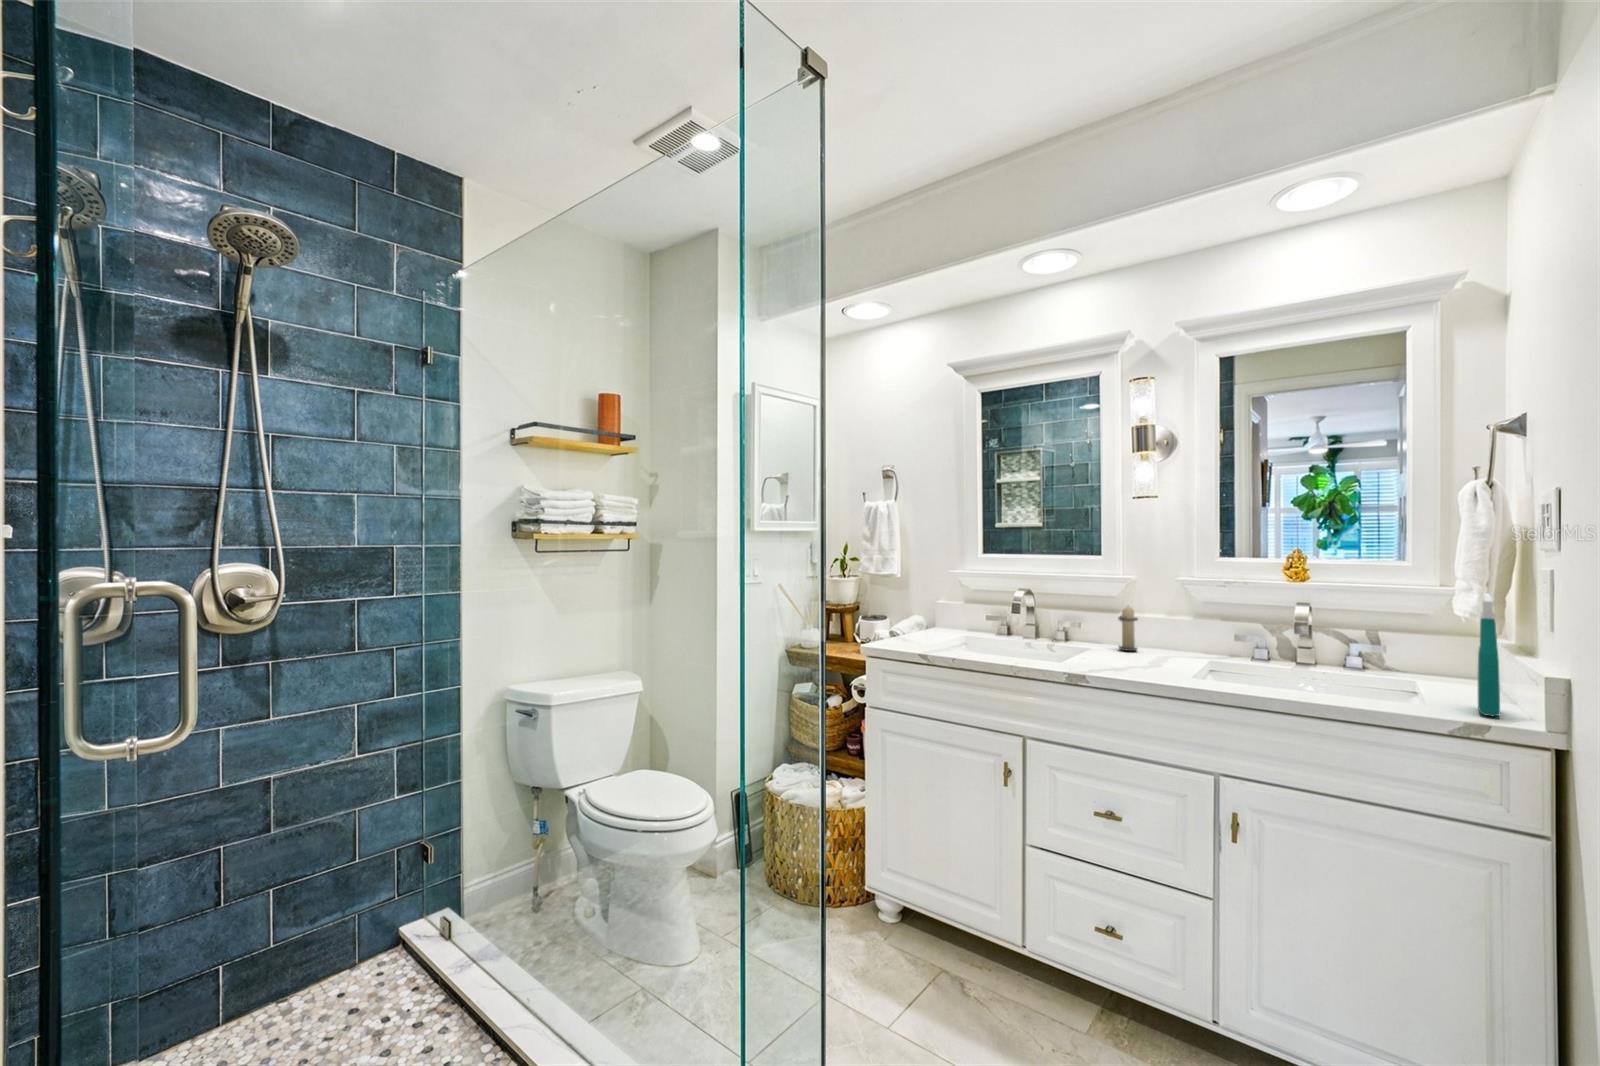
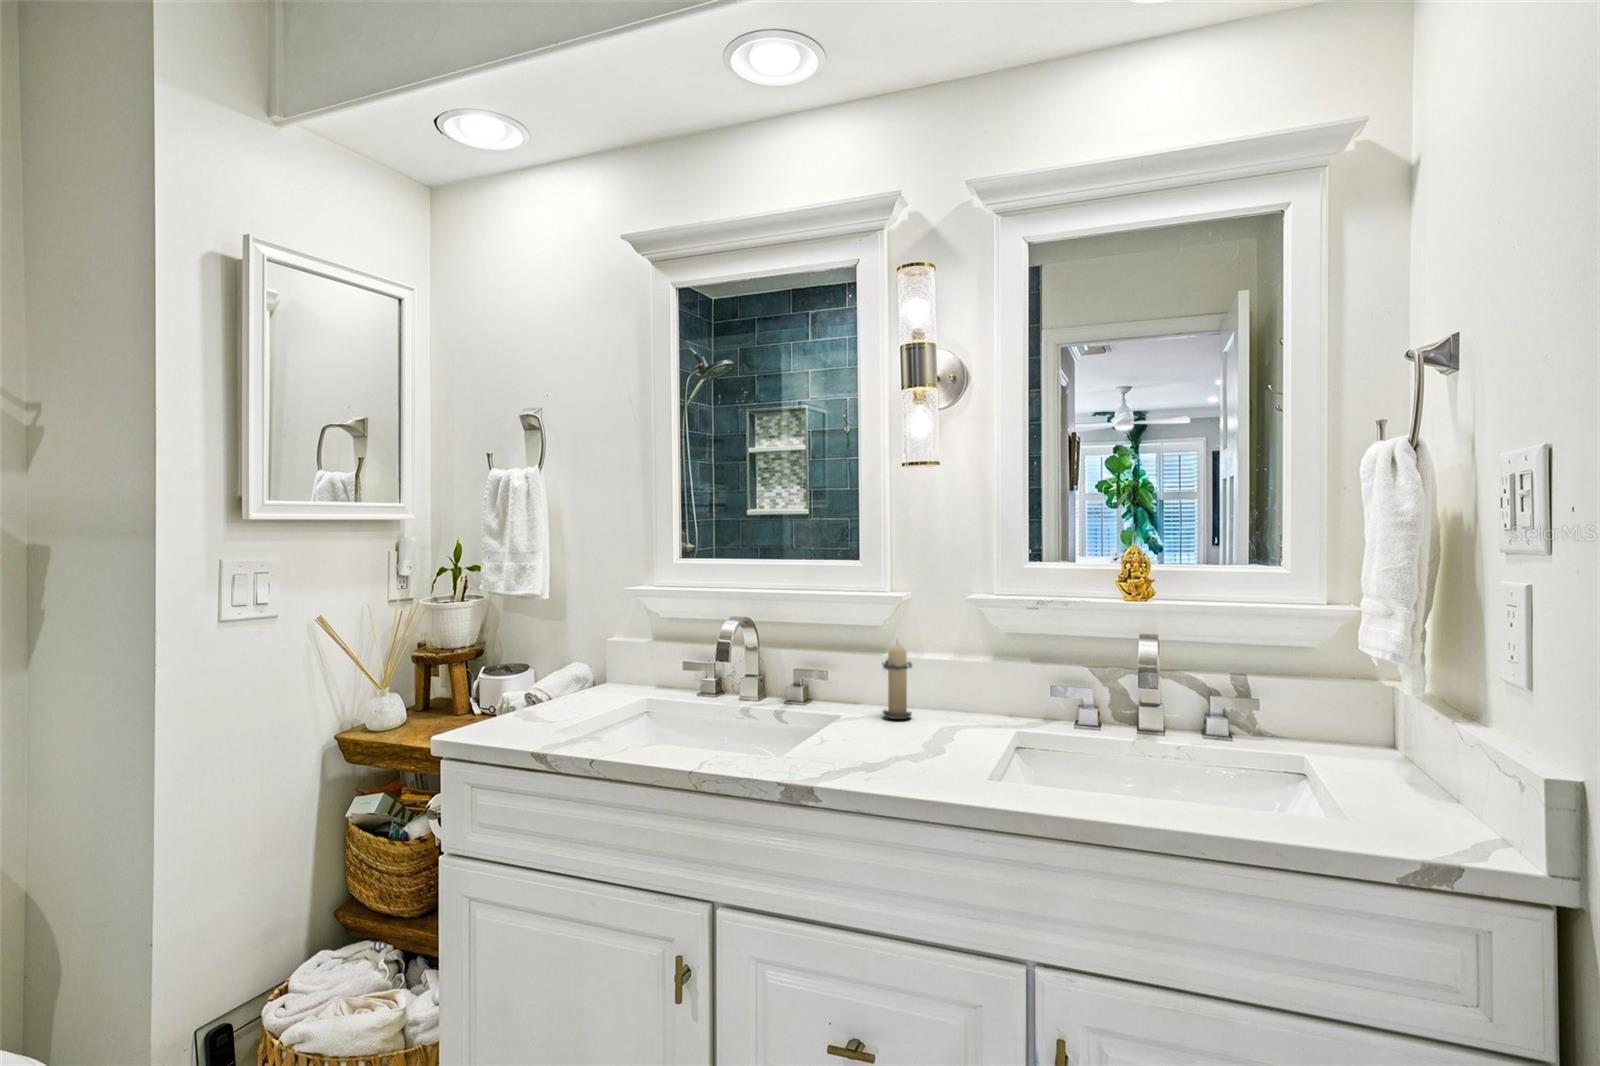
spray bottle: present [1478,593,1500,716] -> none [1413,624,1459,840]

